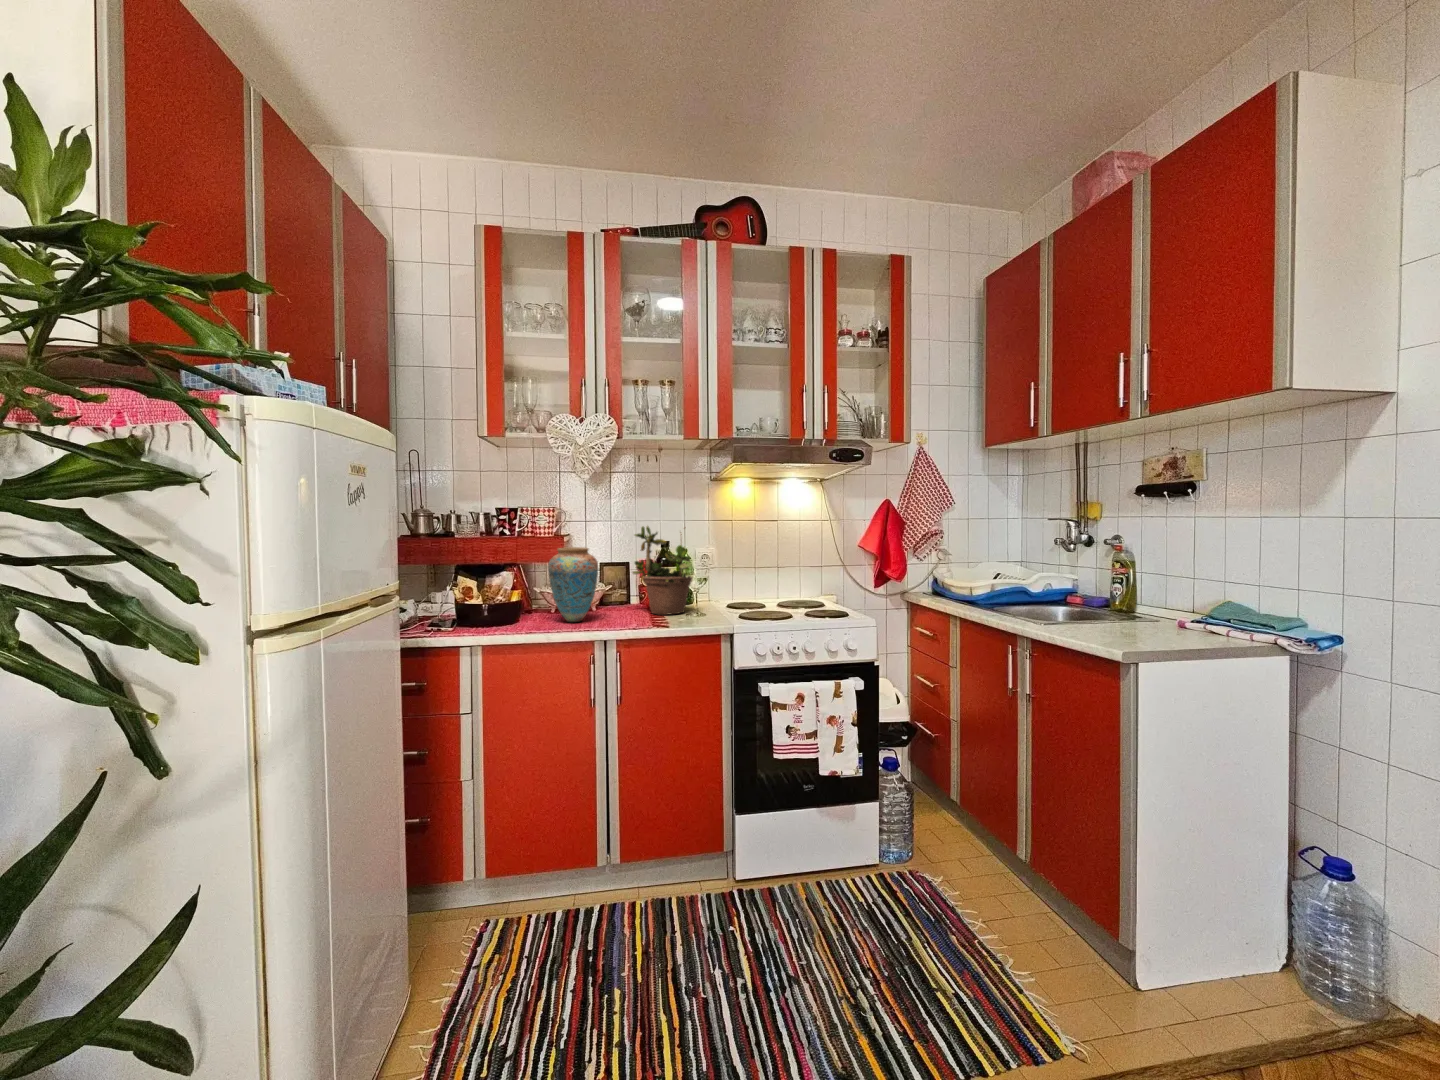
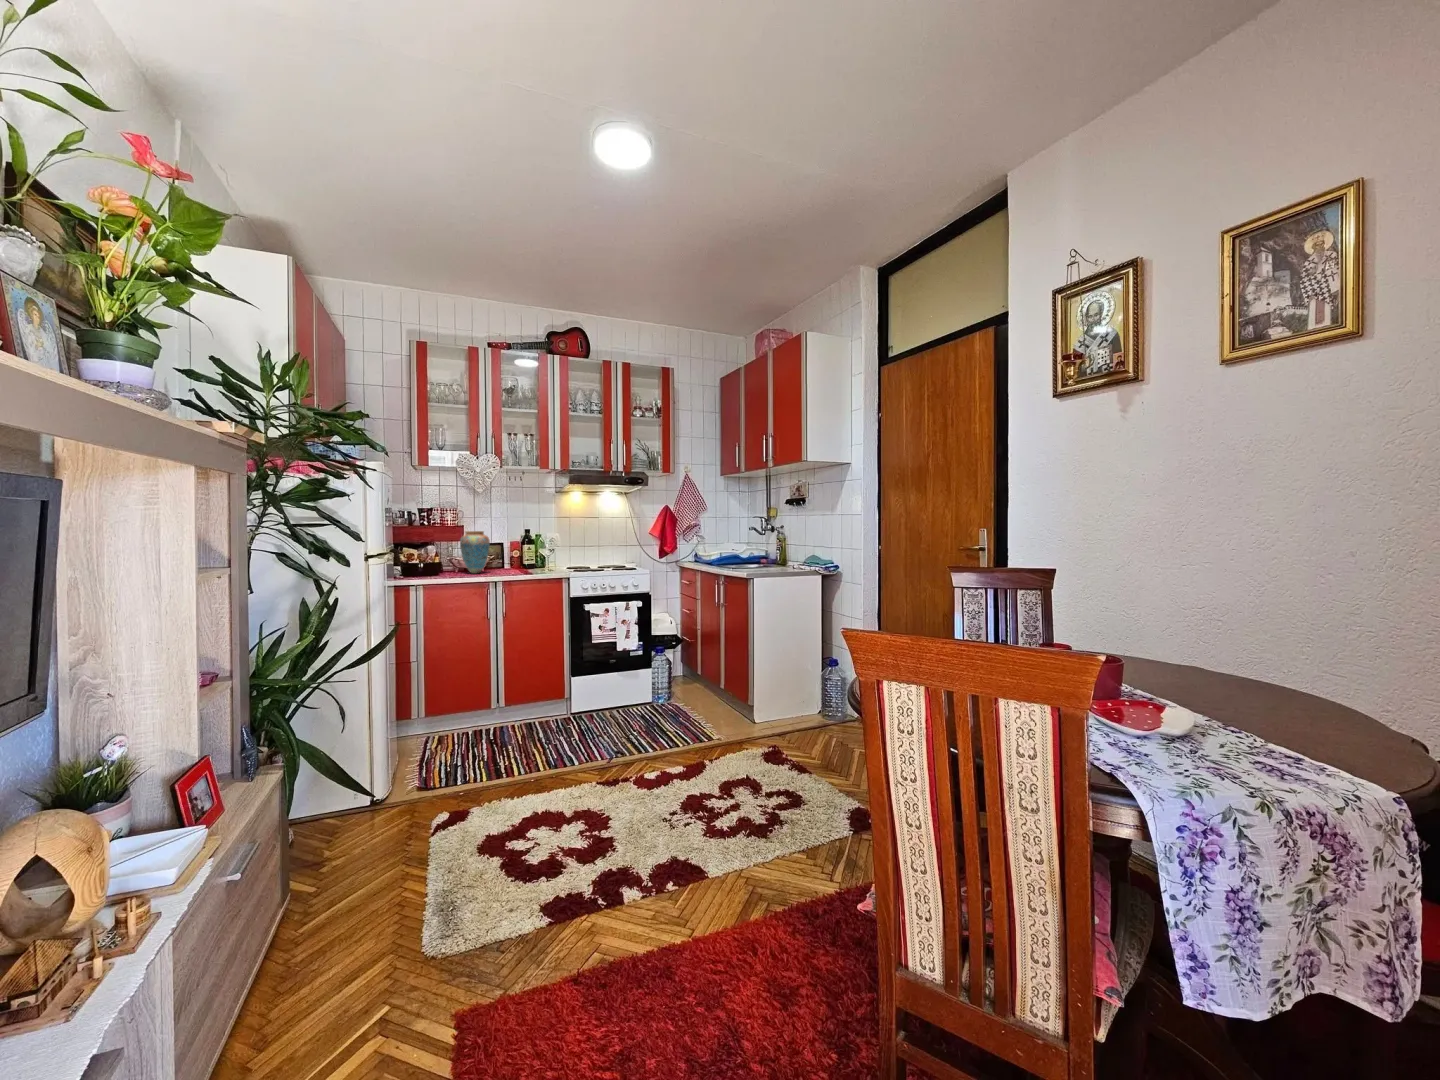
potted plant: present [633,526,692,615] -> none [508,515,546,571]

